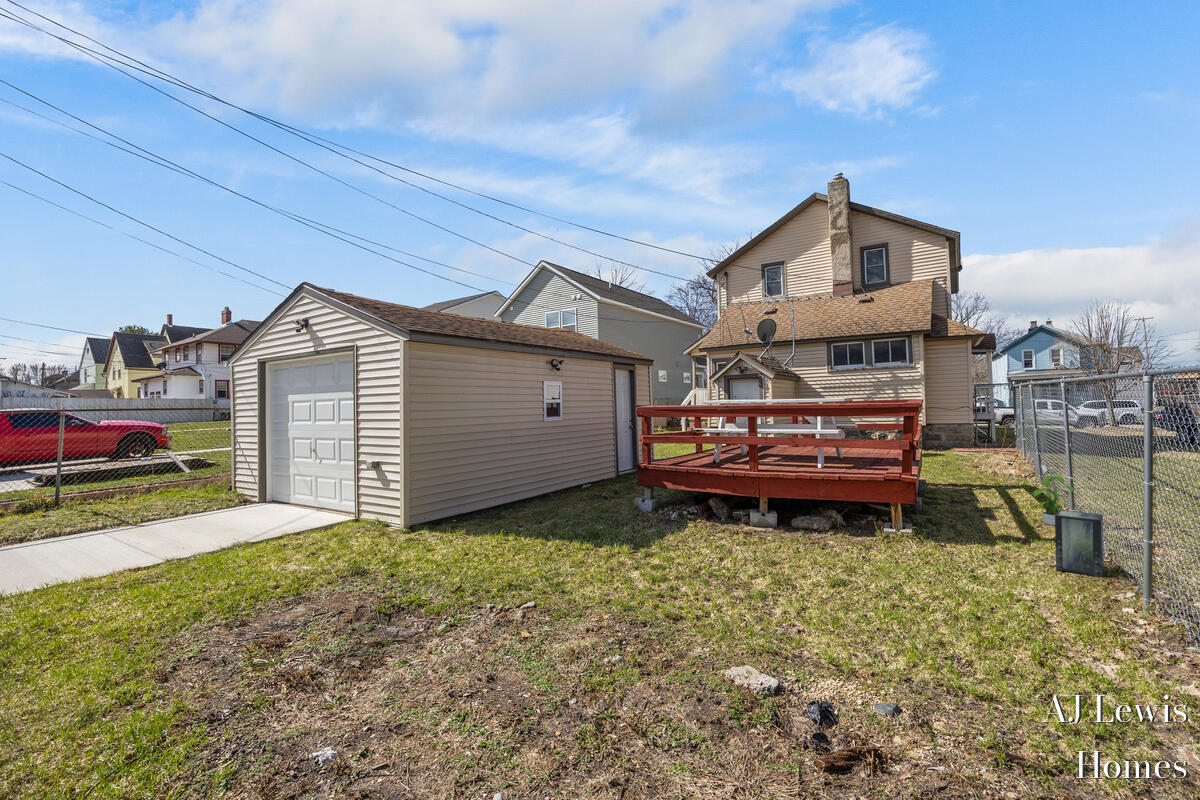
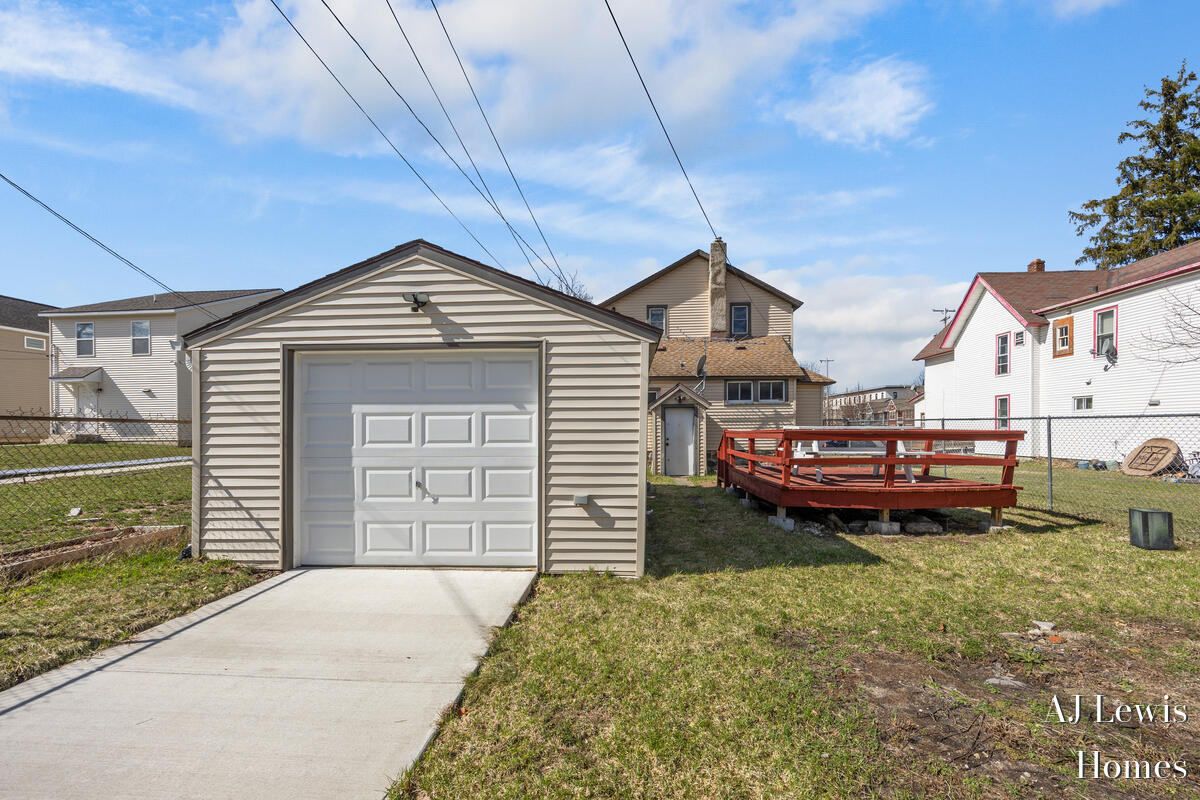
potted plant: present [1030,475,1073,525] -> none [1033,485,1066,522]

